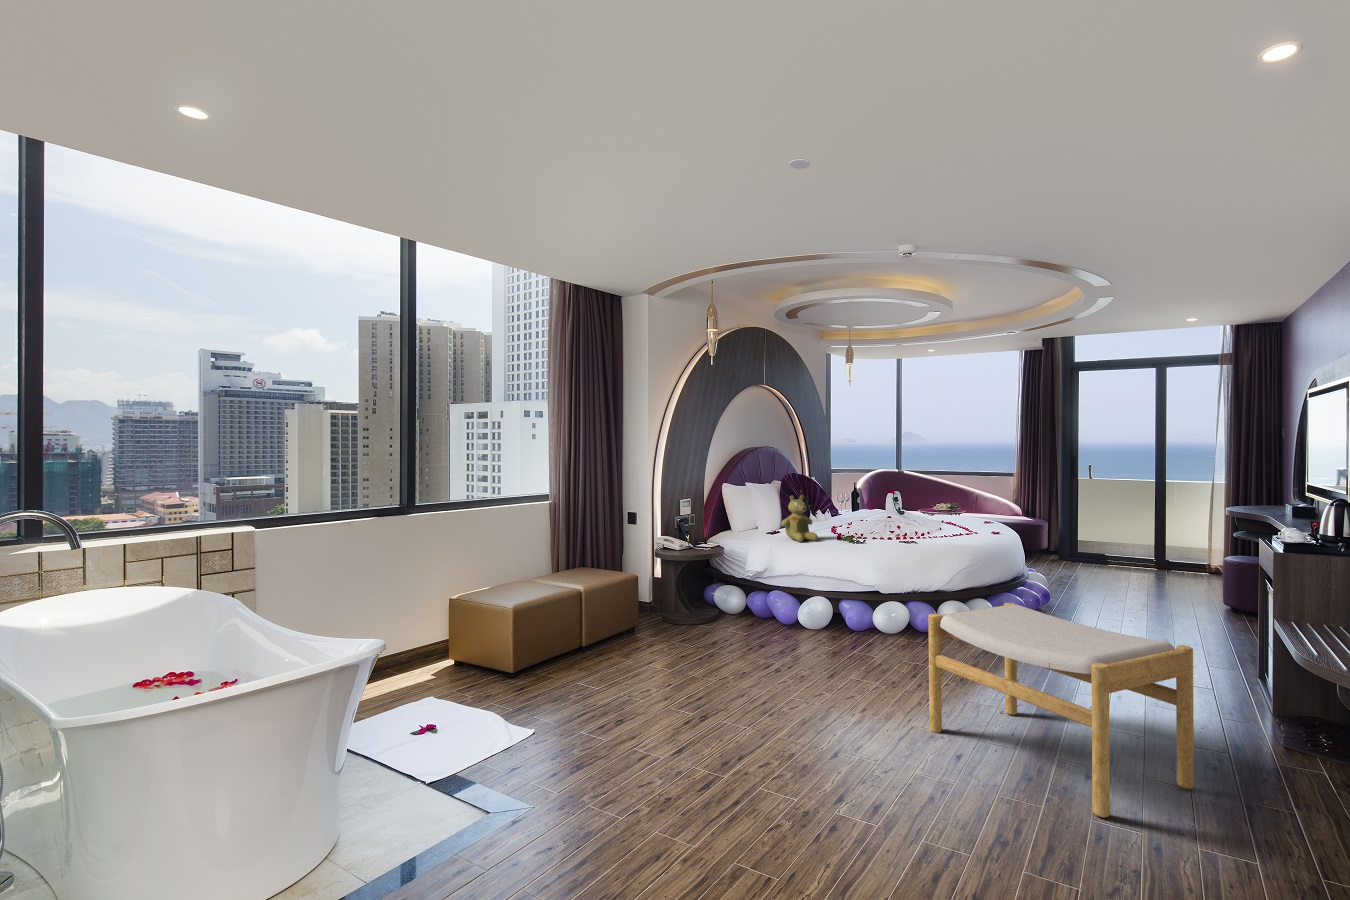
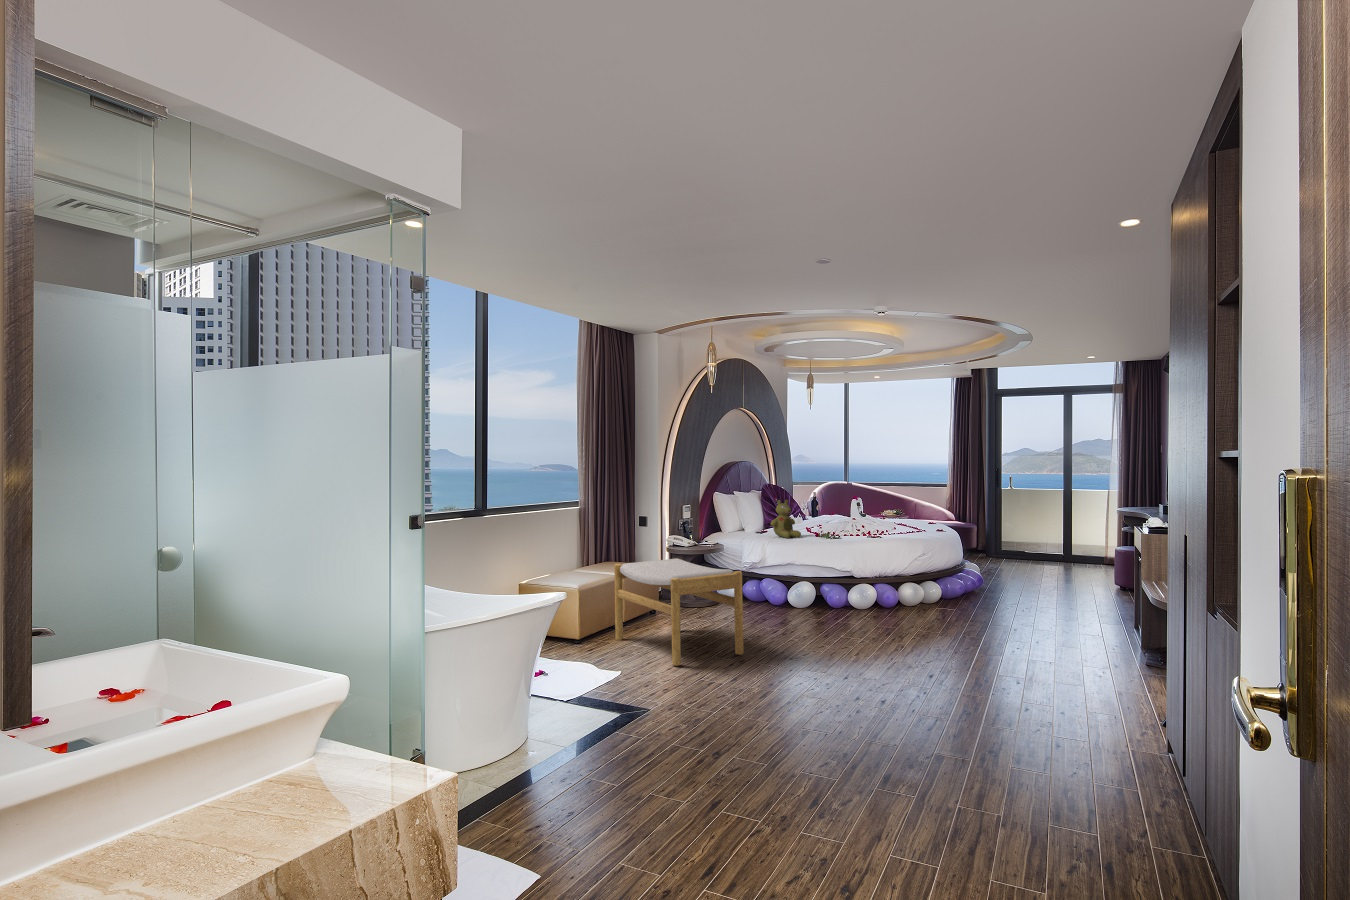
footstool: present [928,603,1194,817] -> present [614,558,743,666]

